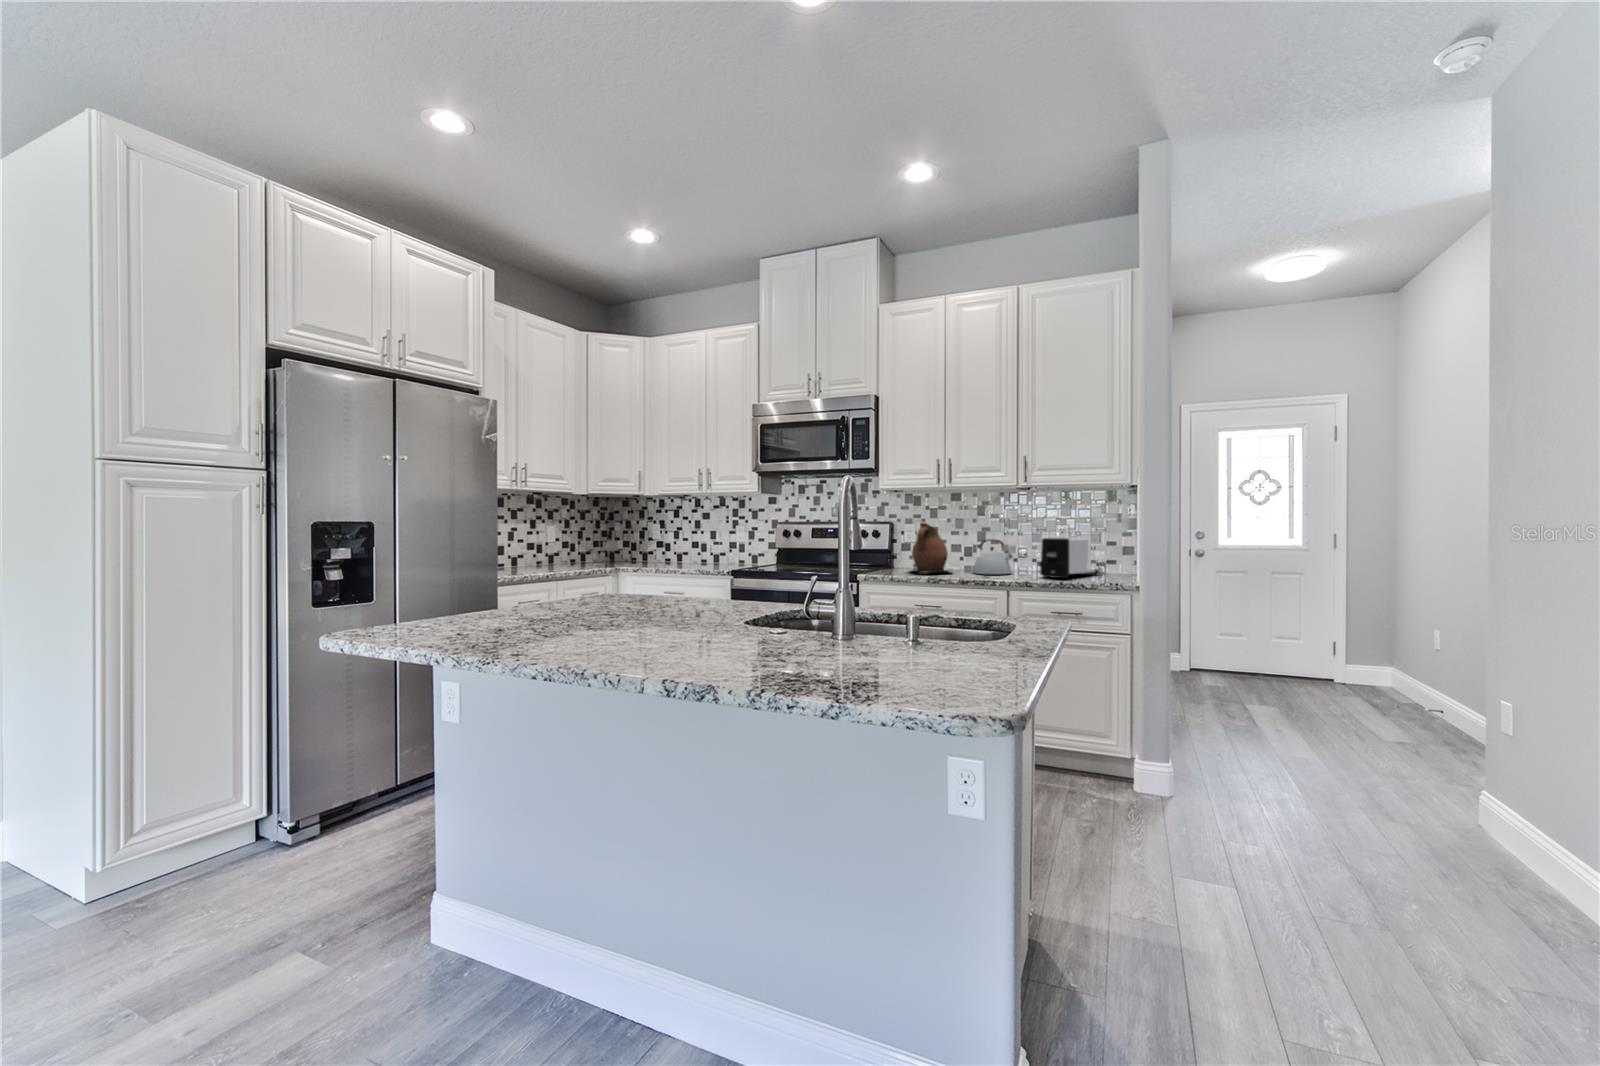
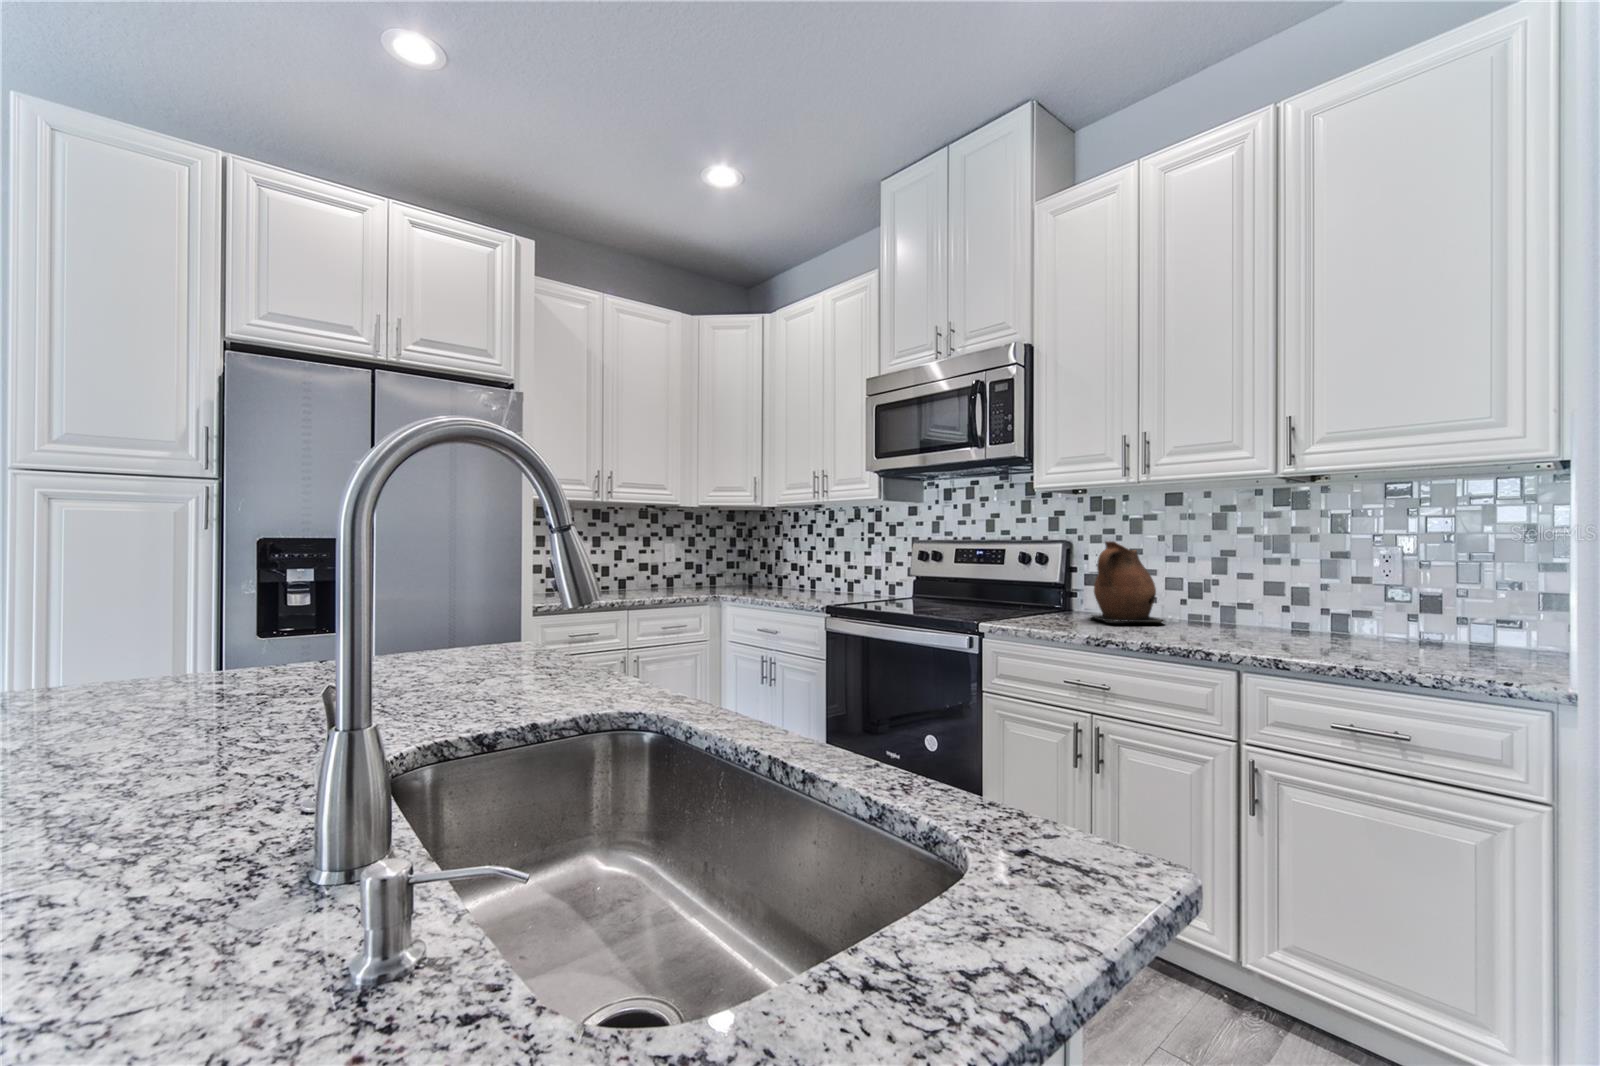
toaster: present [1040,538,1099,578] -> none [1335,570,1484,650]
kettle: present [973,539,1012,574] -> none [1202,570,1280,632]

